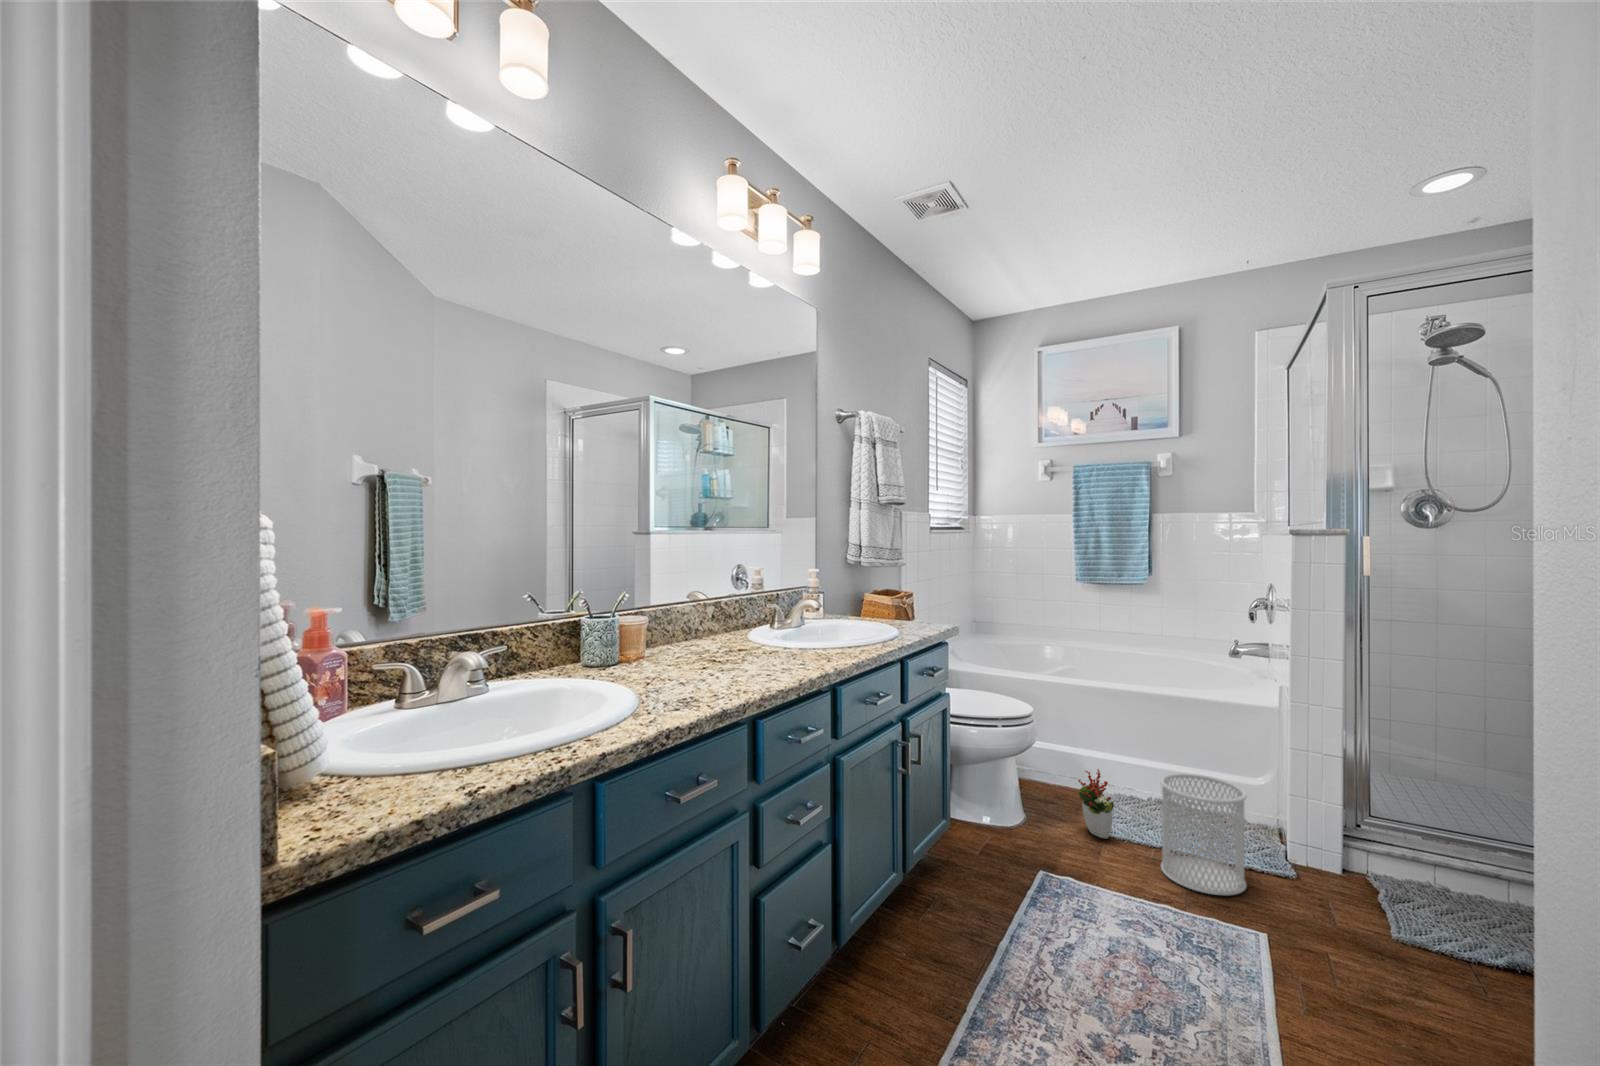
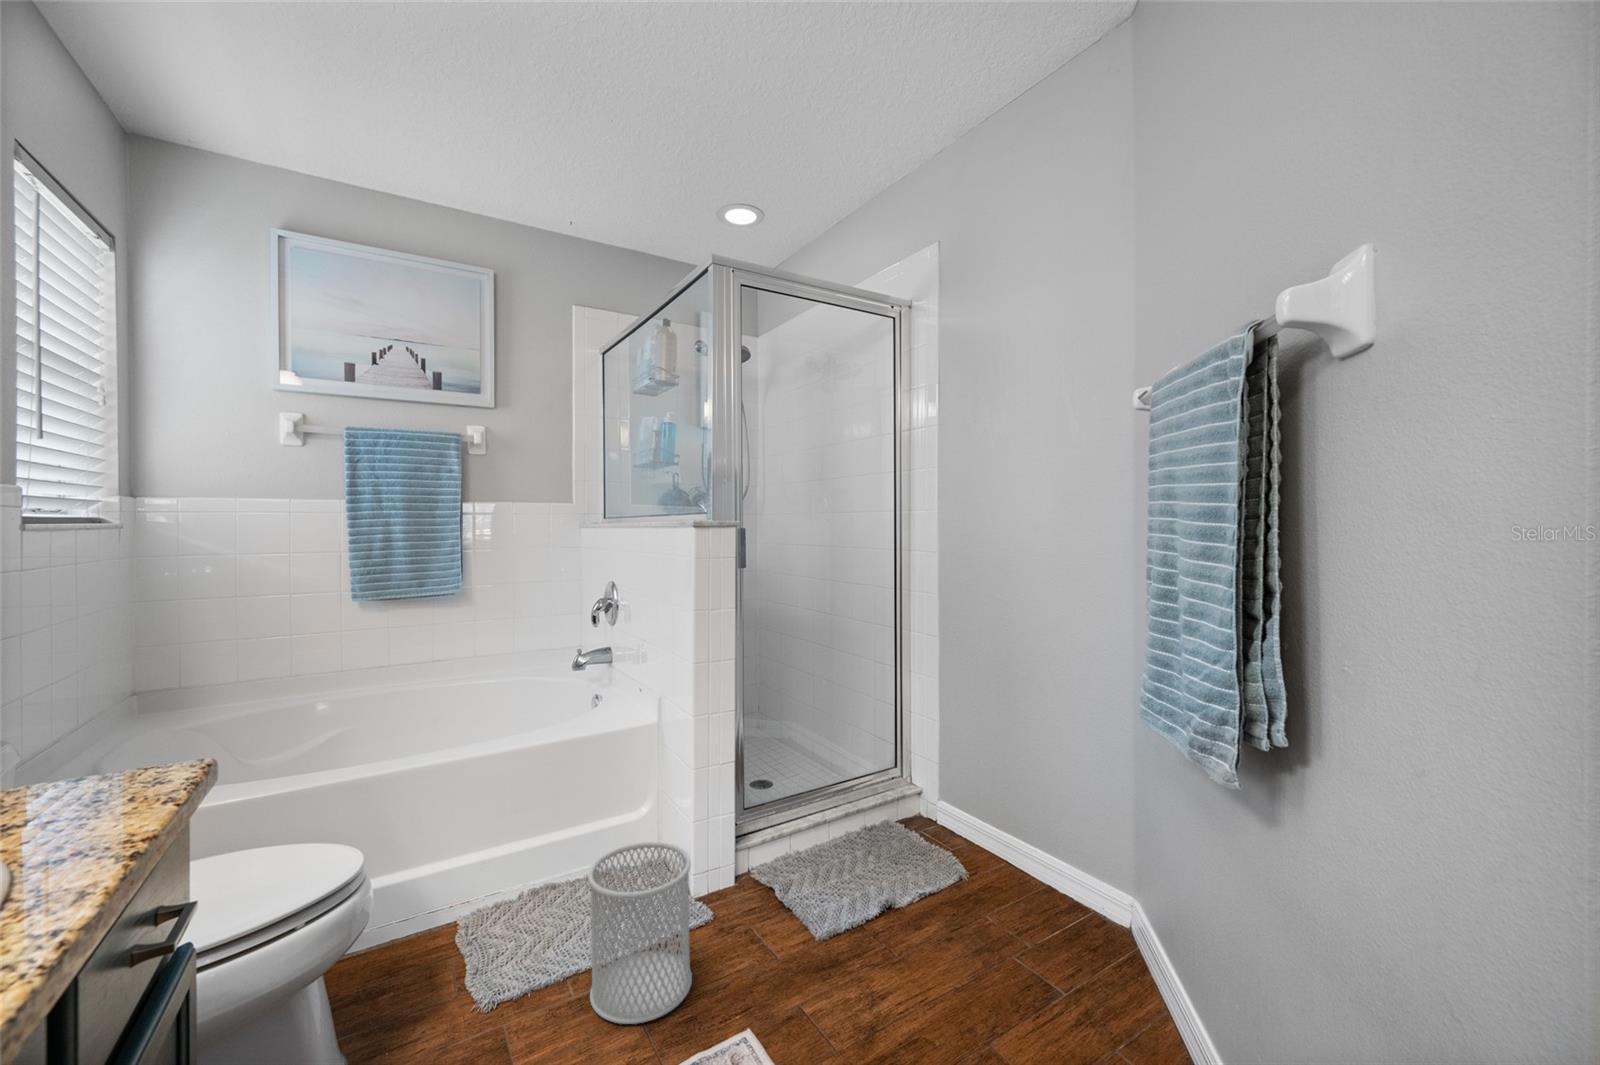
decorative plant: present [1078,769,1114,839] -> none [446,900,510,1012]

